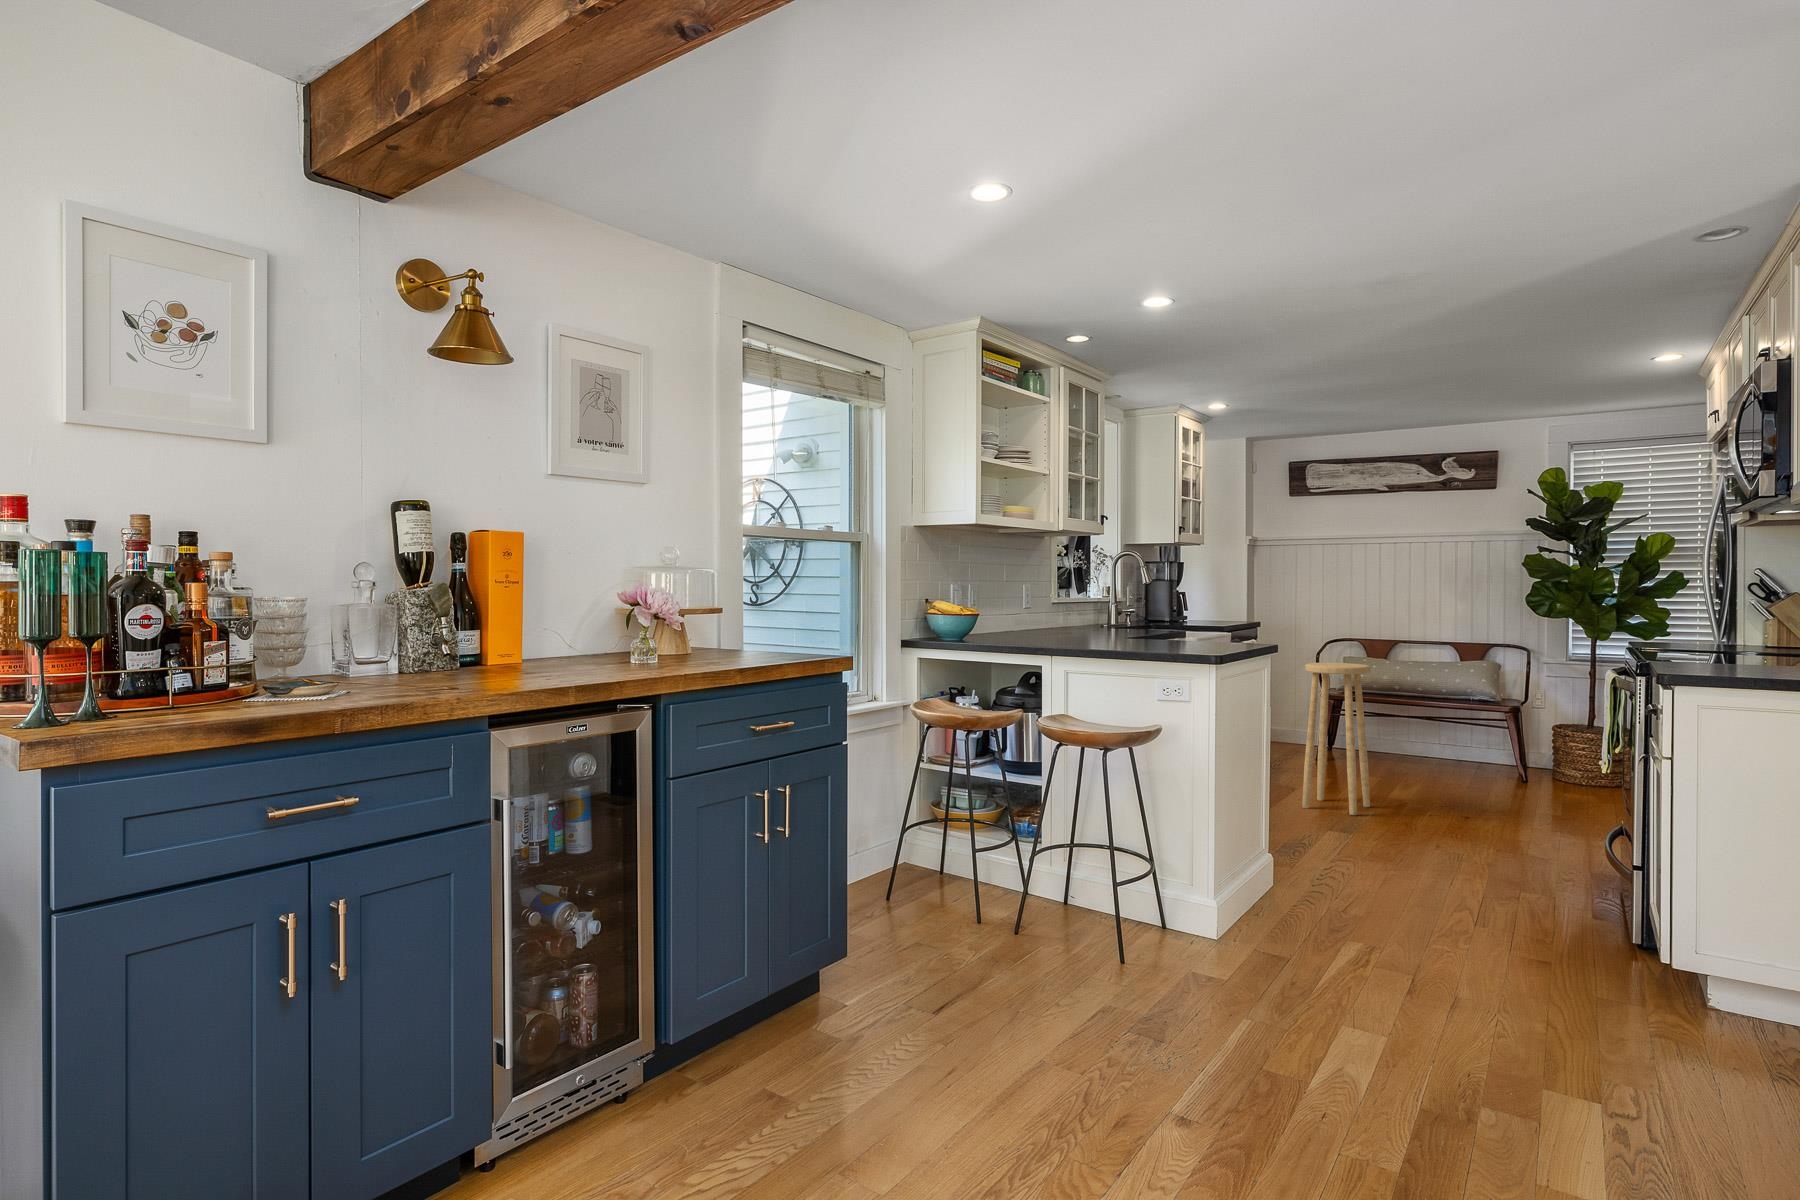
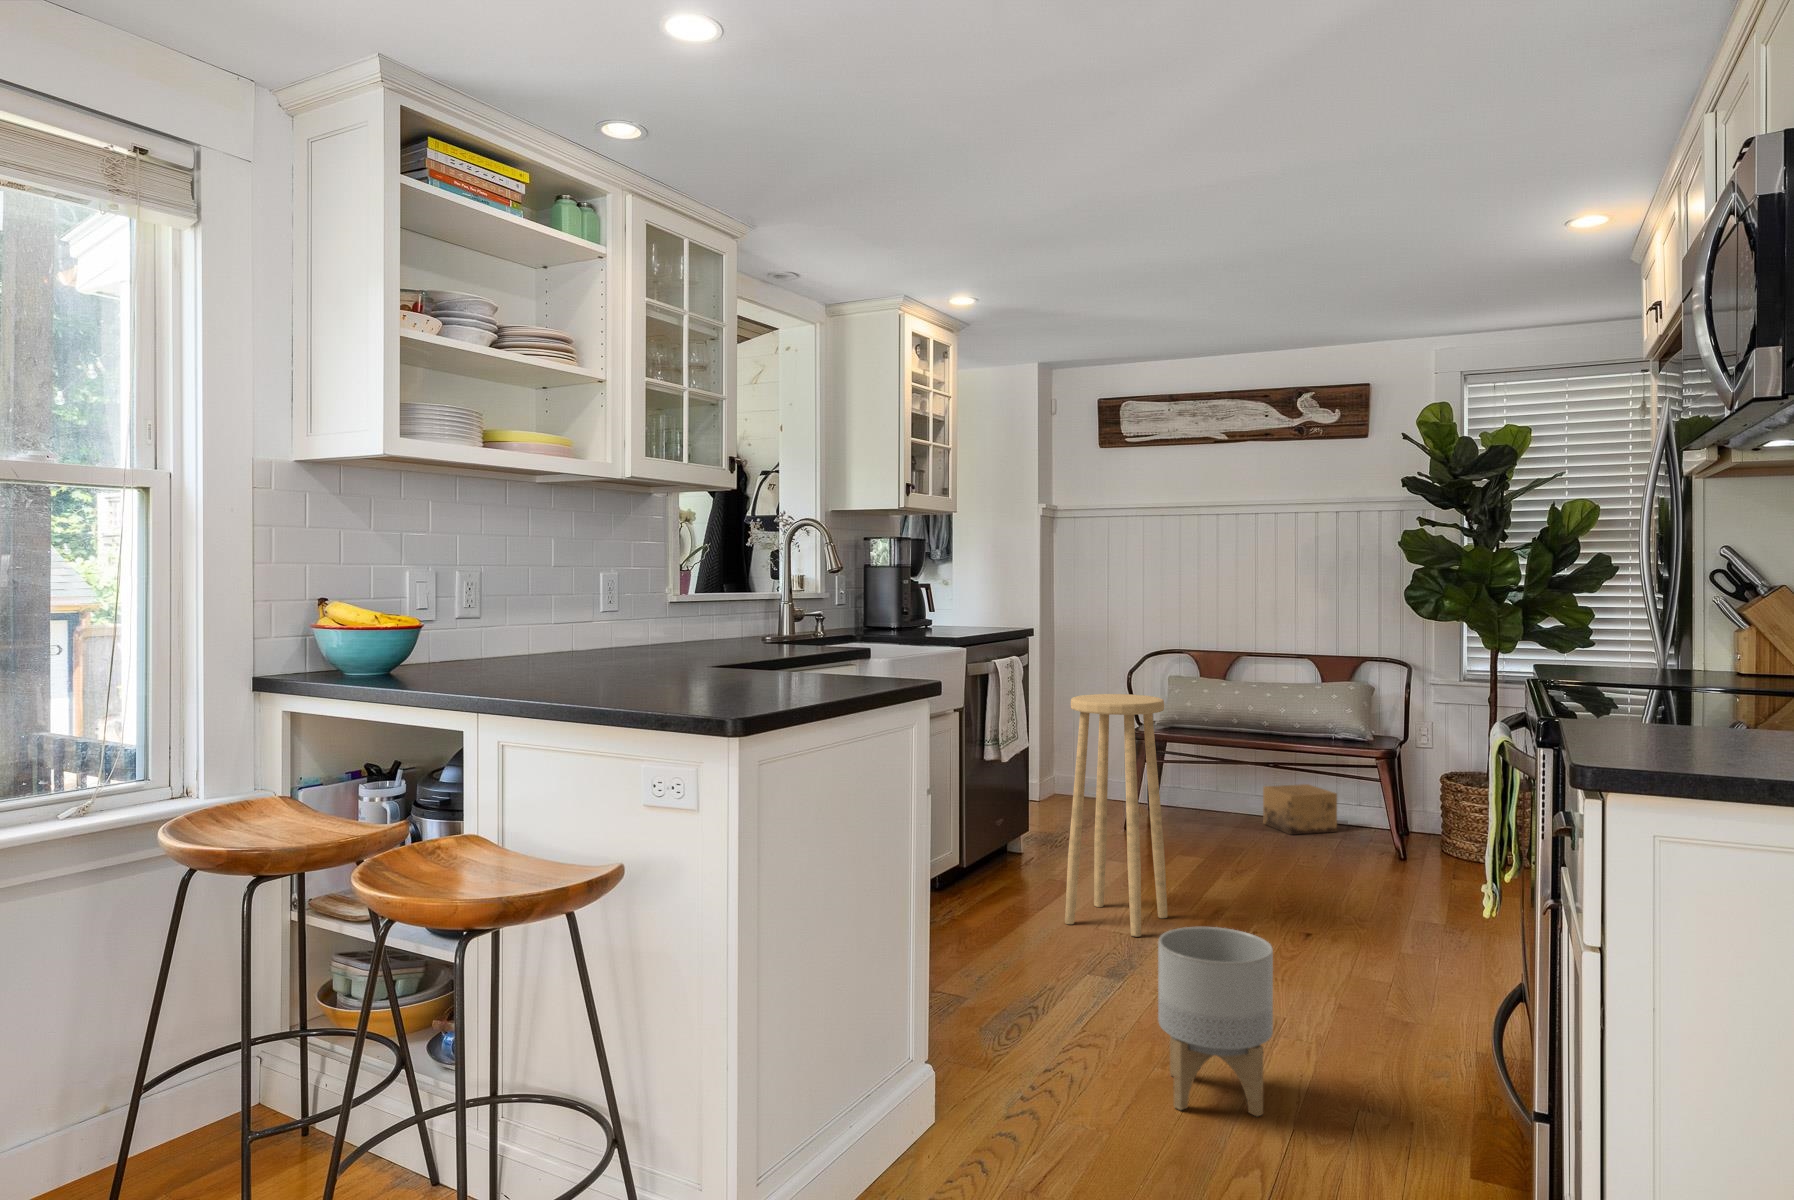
cardboard box: none [1417,733,1474,767] -> present [1263,784,1337,835]
planter: none [1400,789,1472,891] -> present [1158,927,1273,1116]

